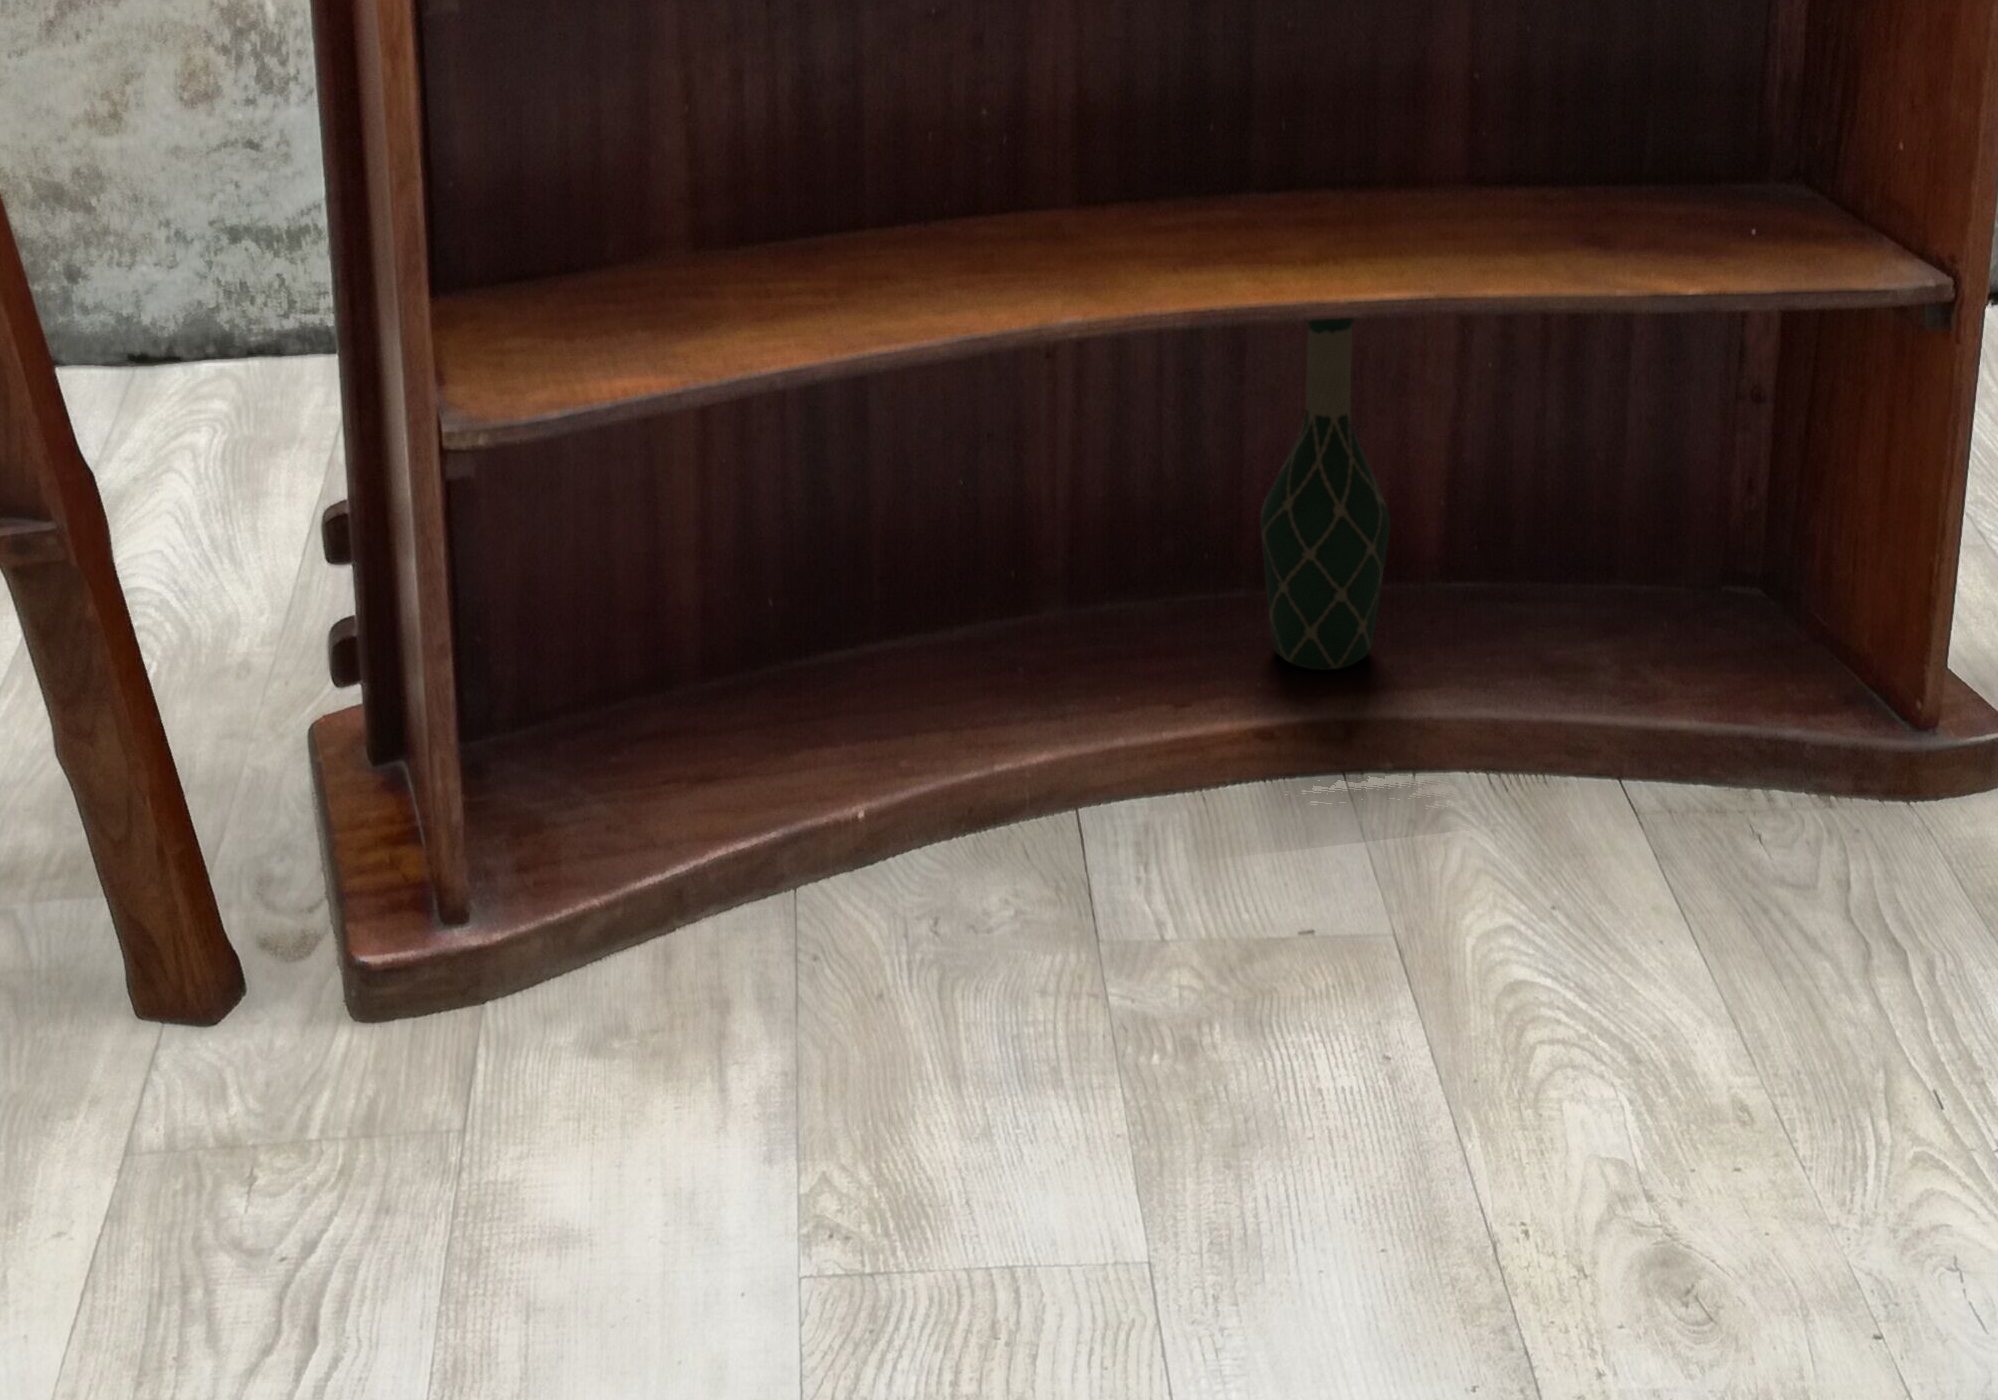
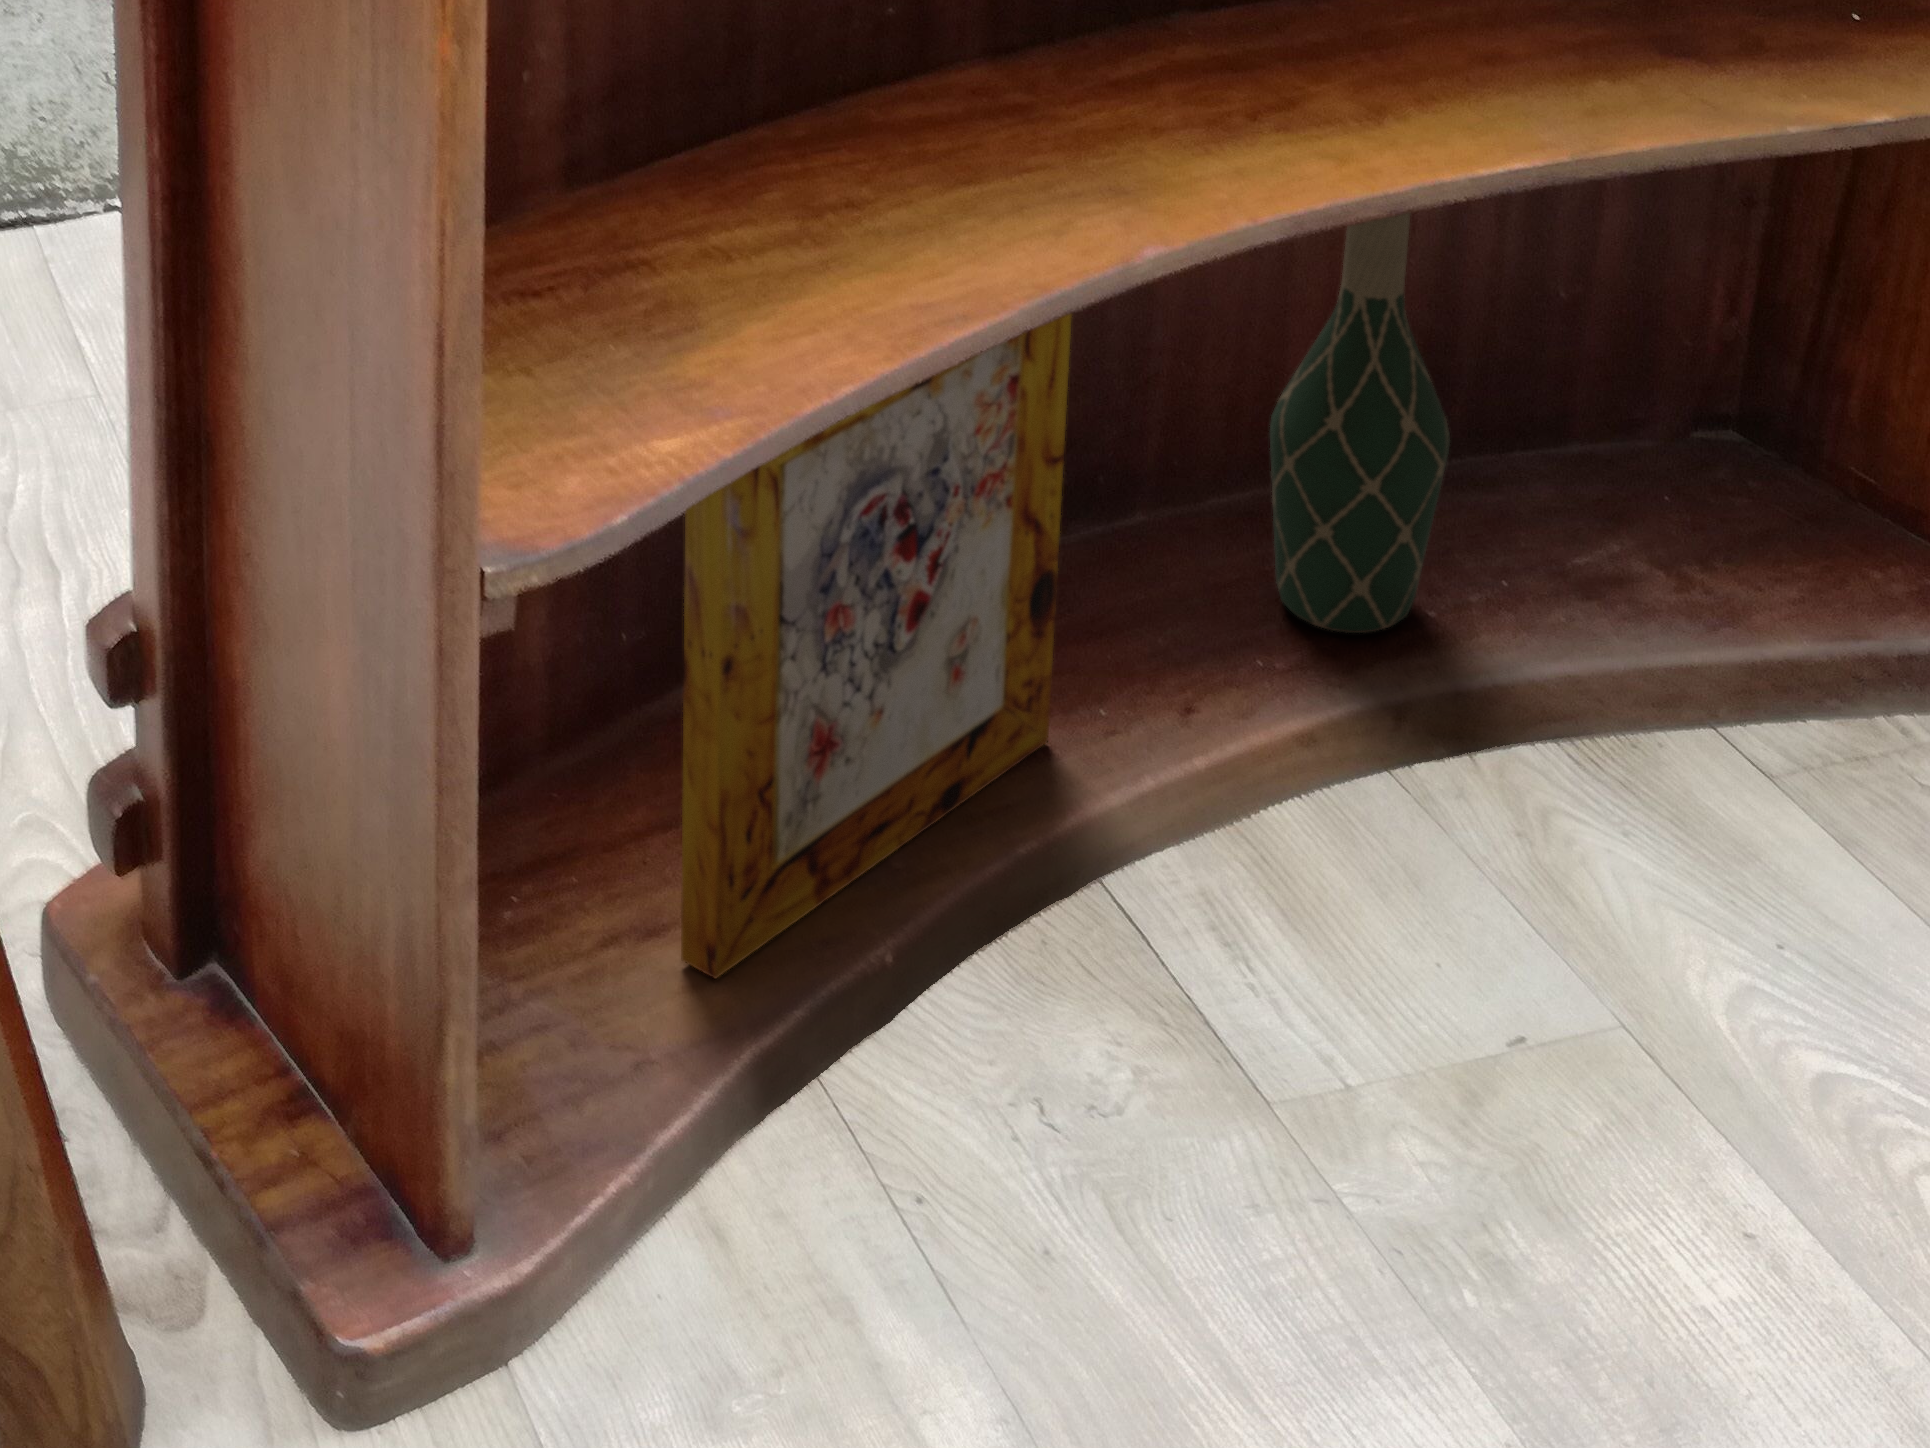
picture frame: none [683,313,1041,808] -> present [681,314,1071,978]

